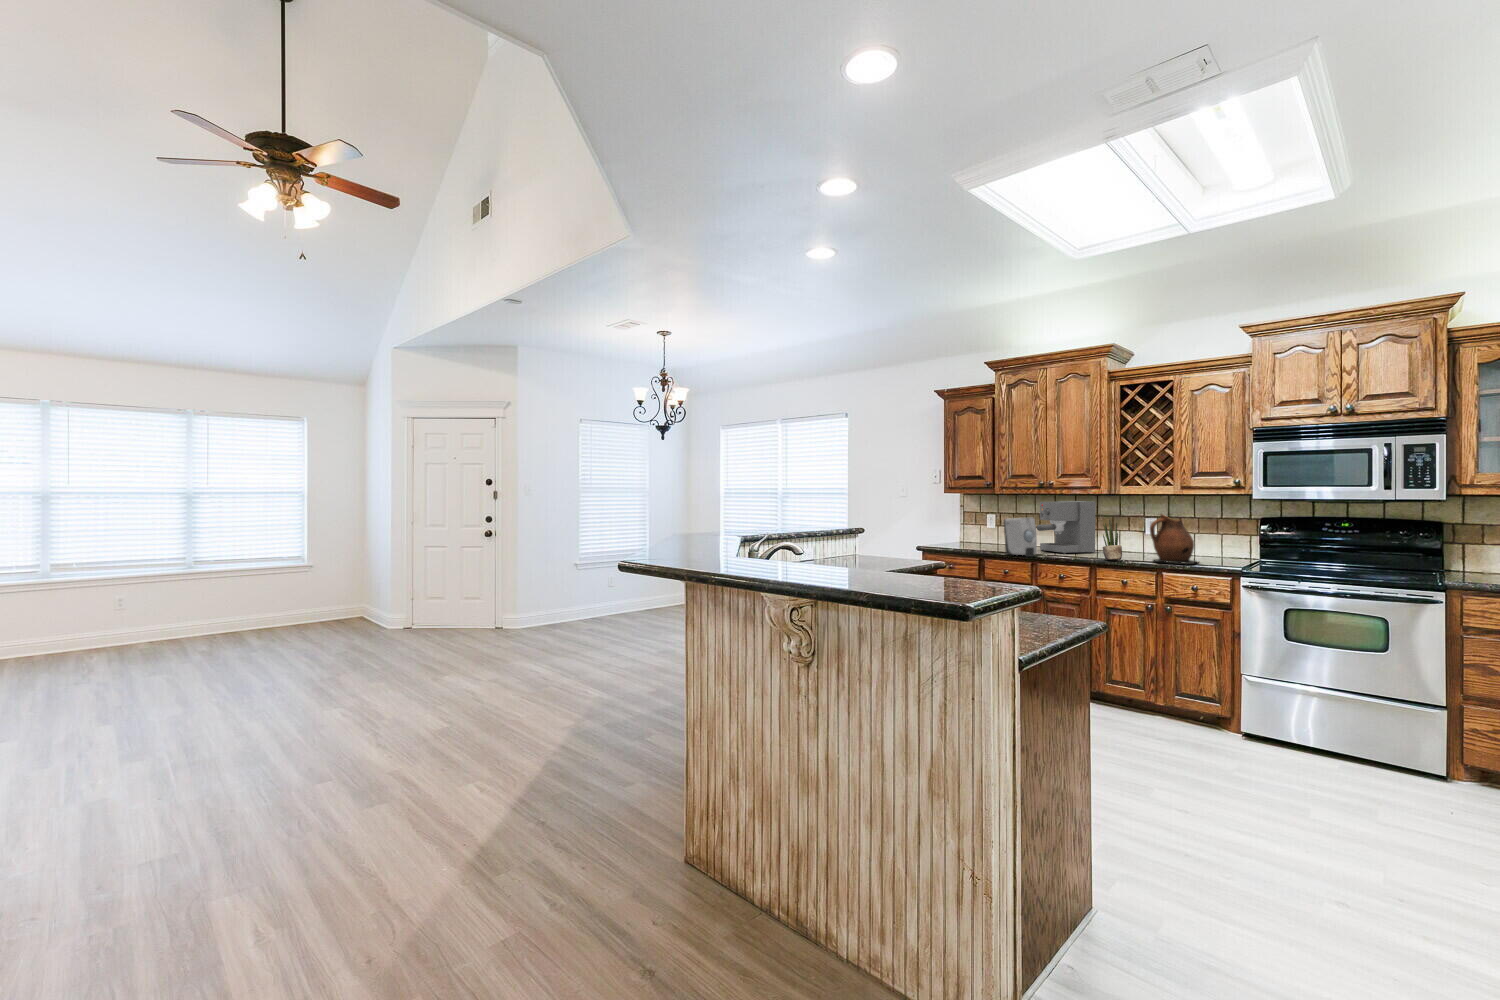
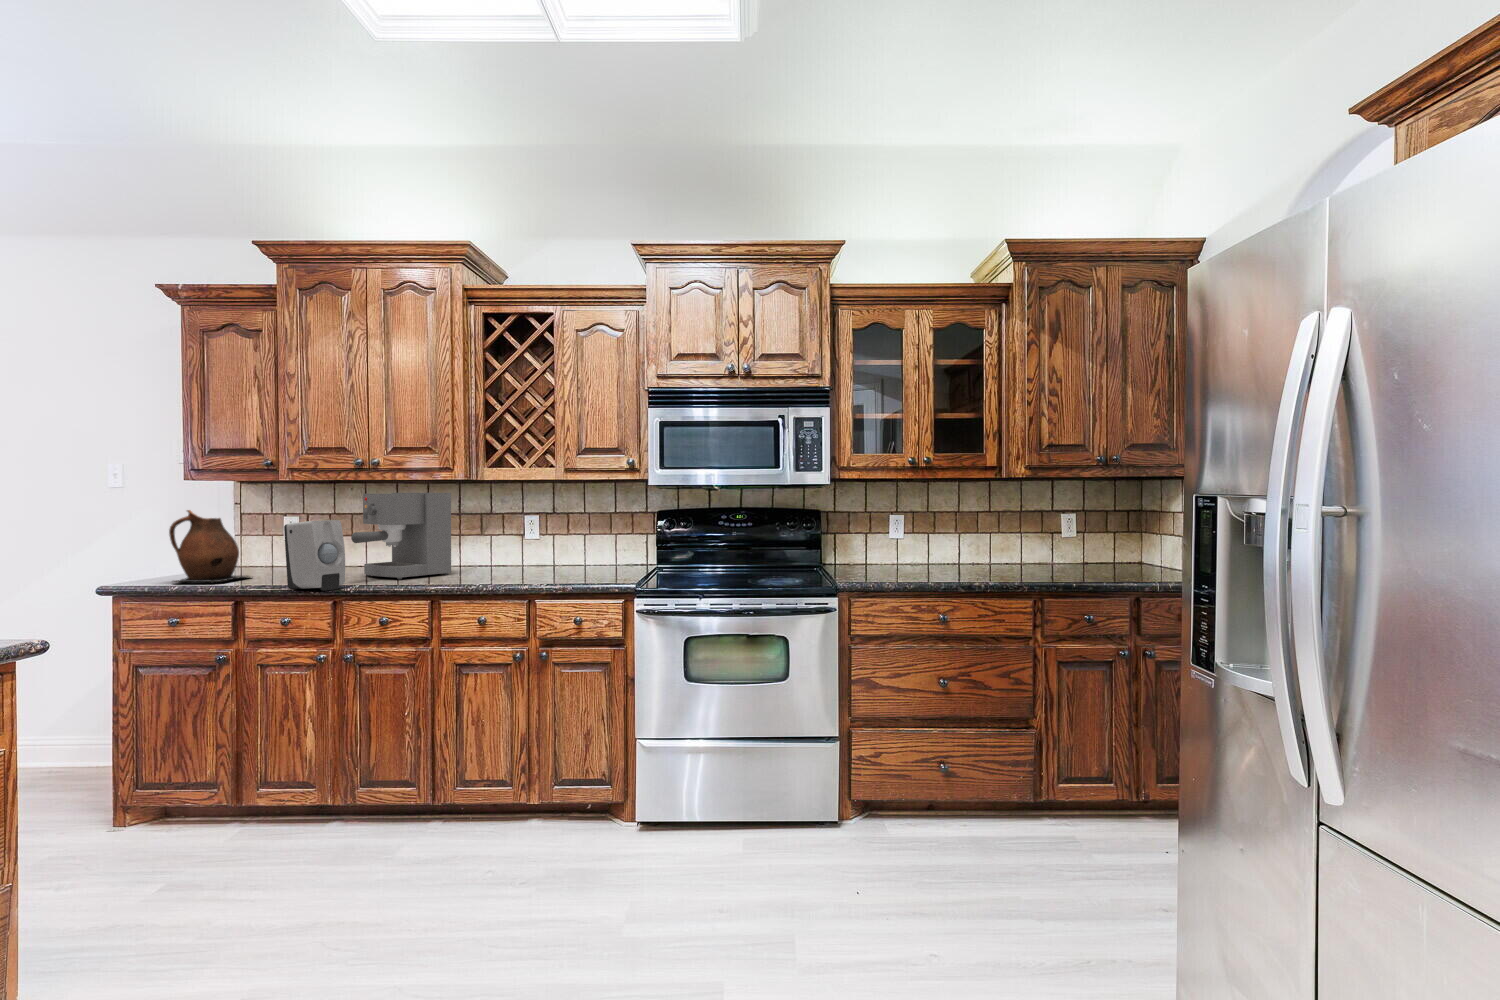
ceramic pitcher: present [1150,514,1199,564] -> present [169,510,250,583]
potted plant: present [1103,520,1122,560] -> none [452,519,481,586]

